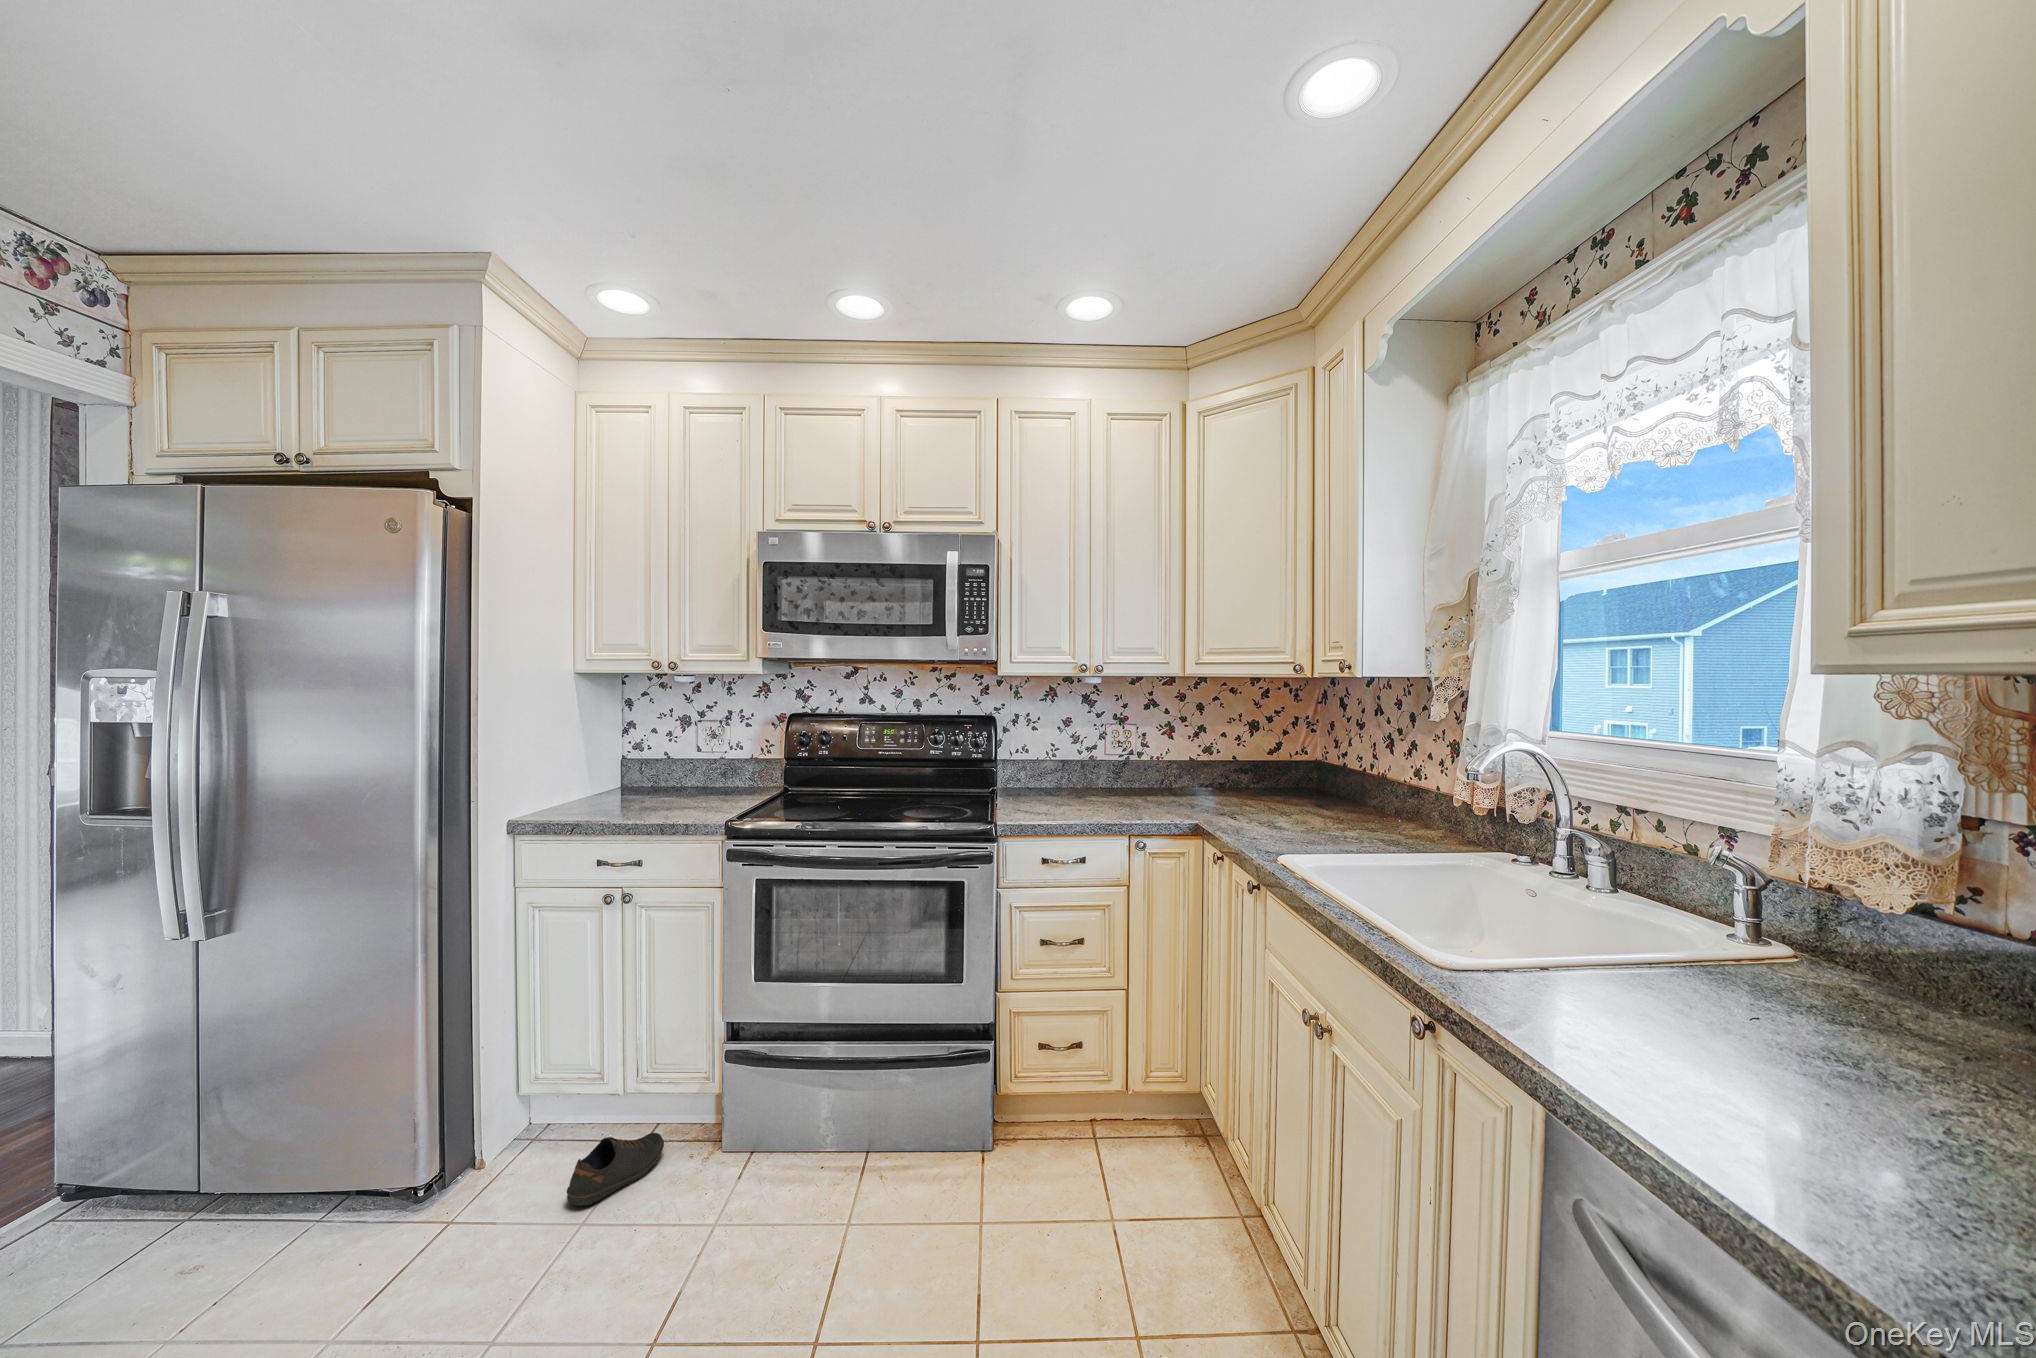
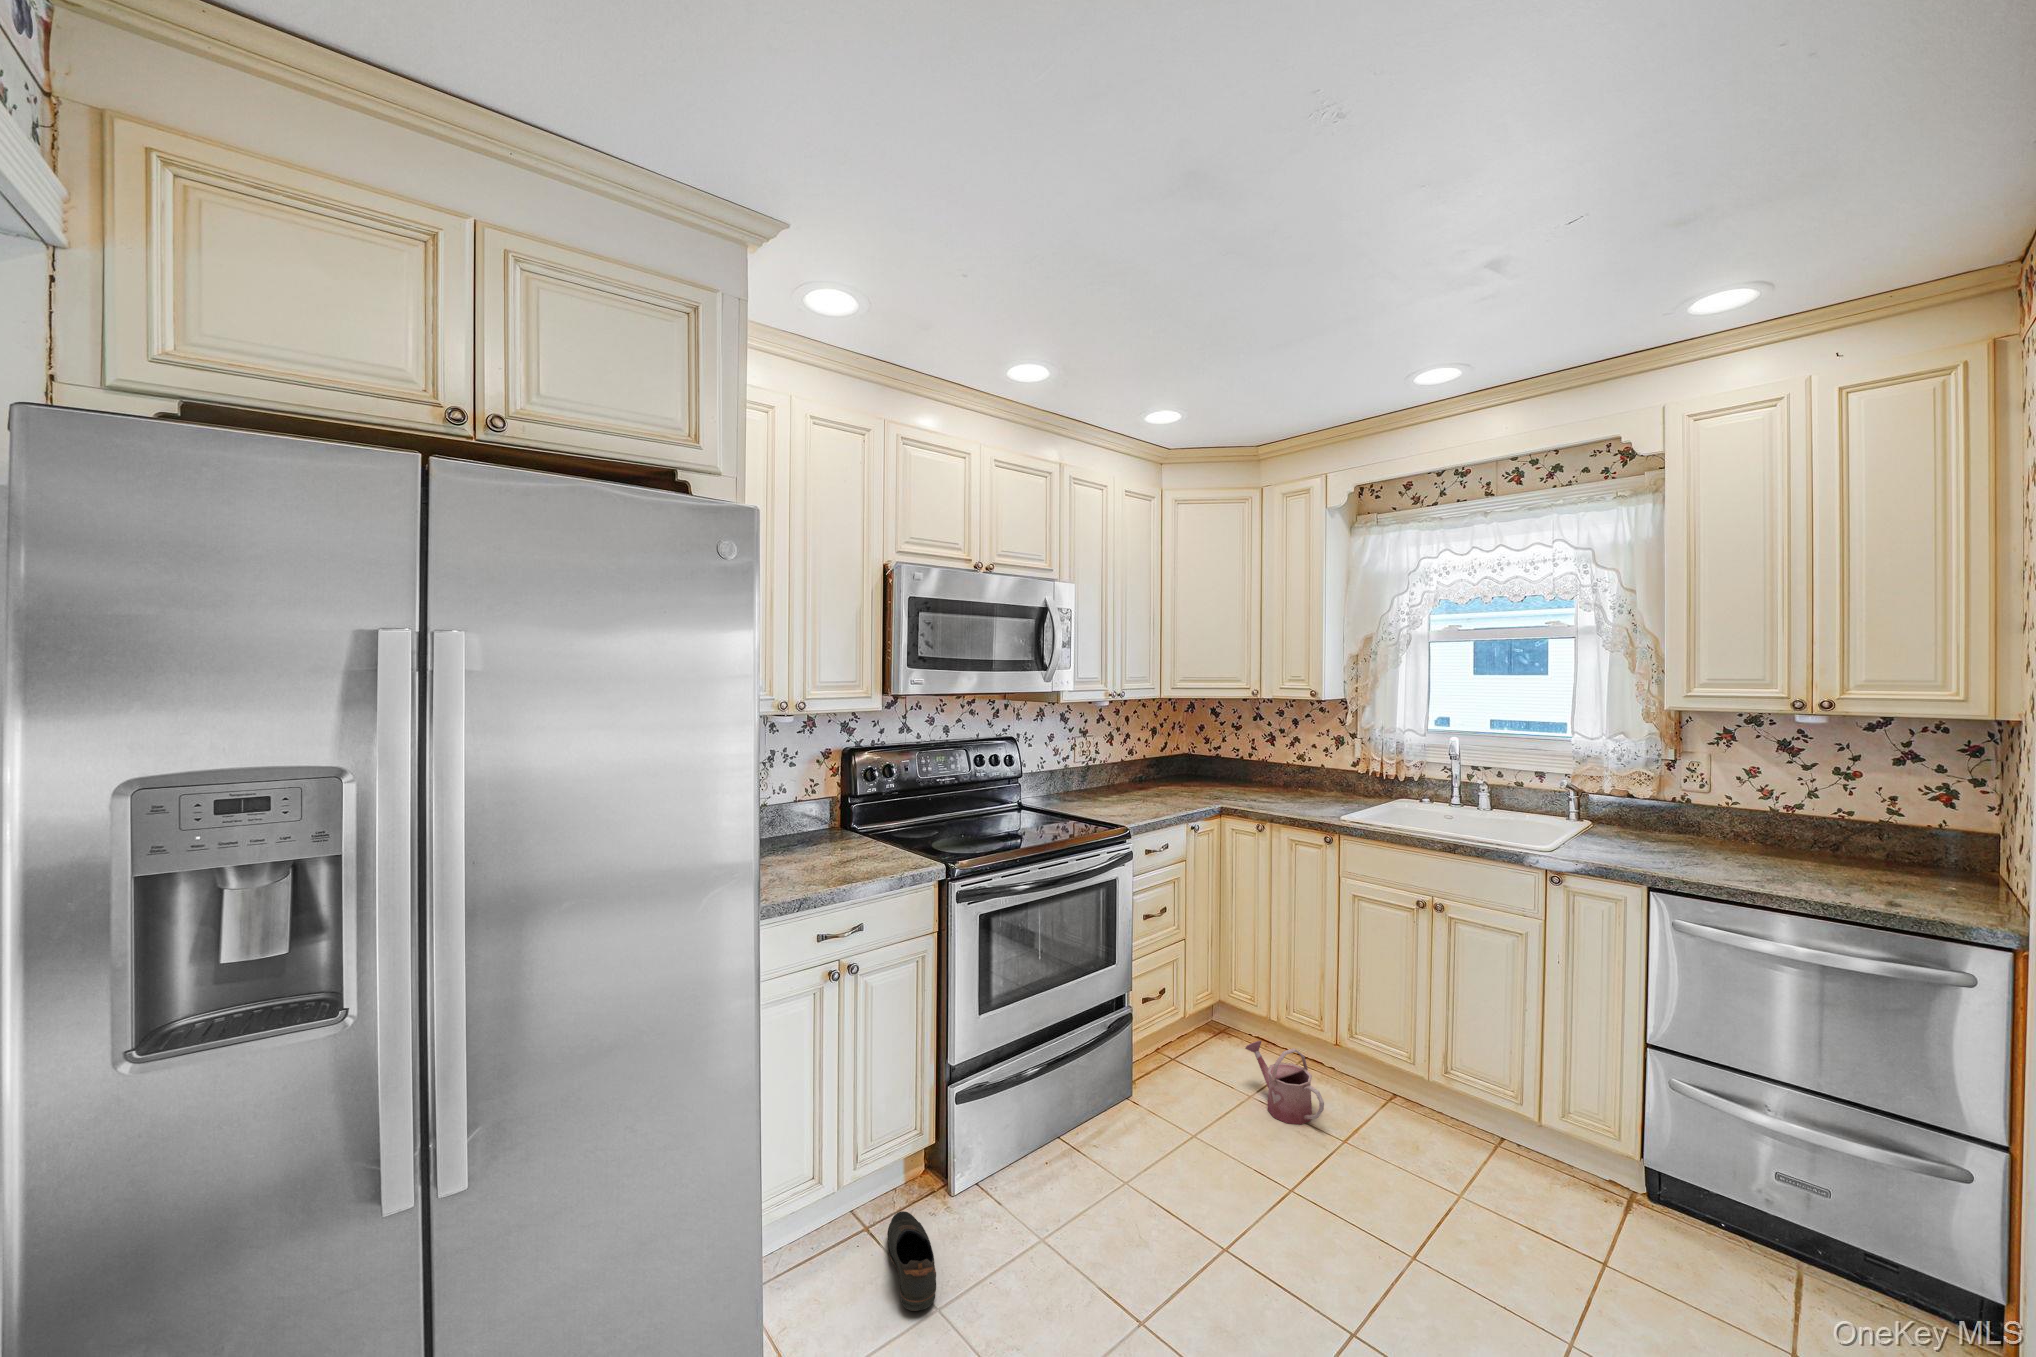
watering can: none [1091,1136,1157,1263] -> present [1245,1041,1324,1125]

